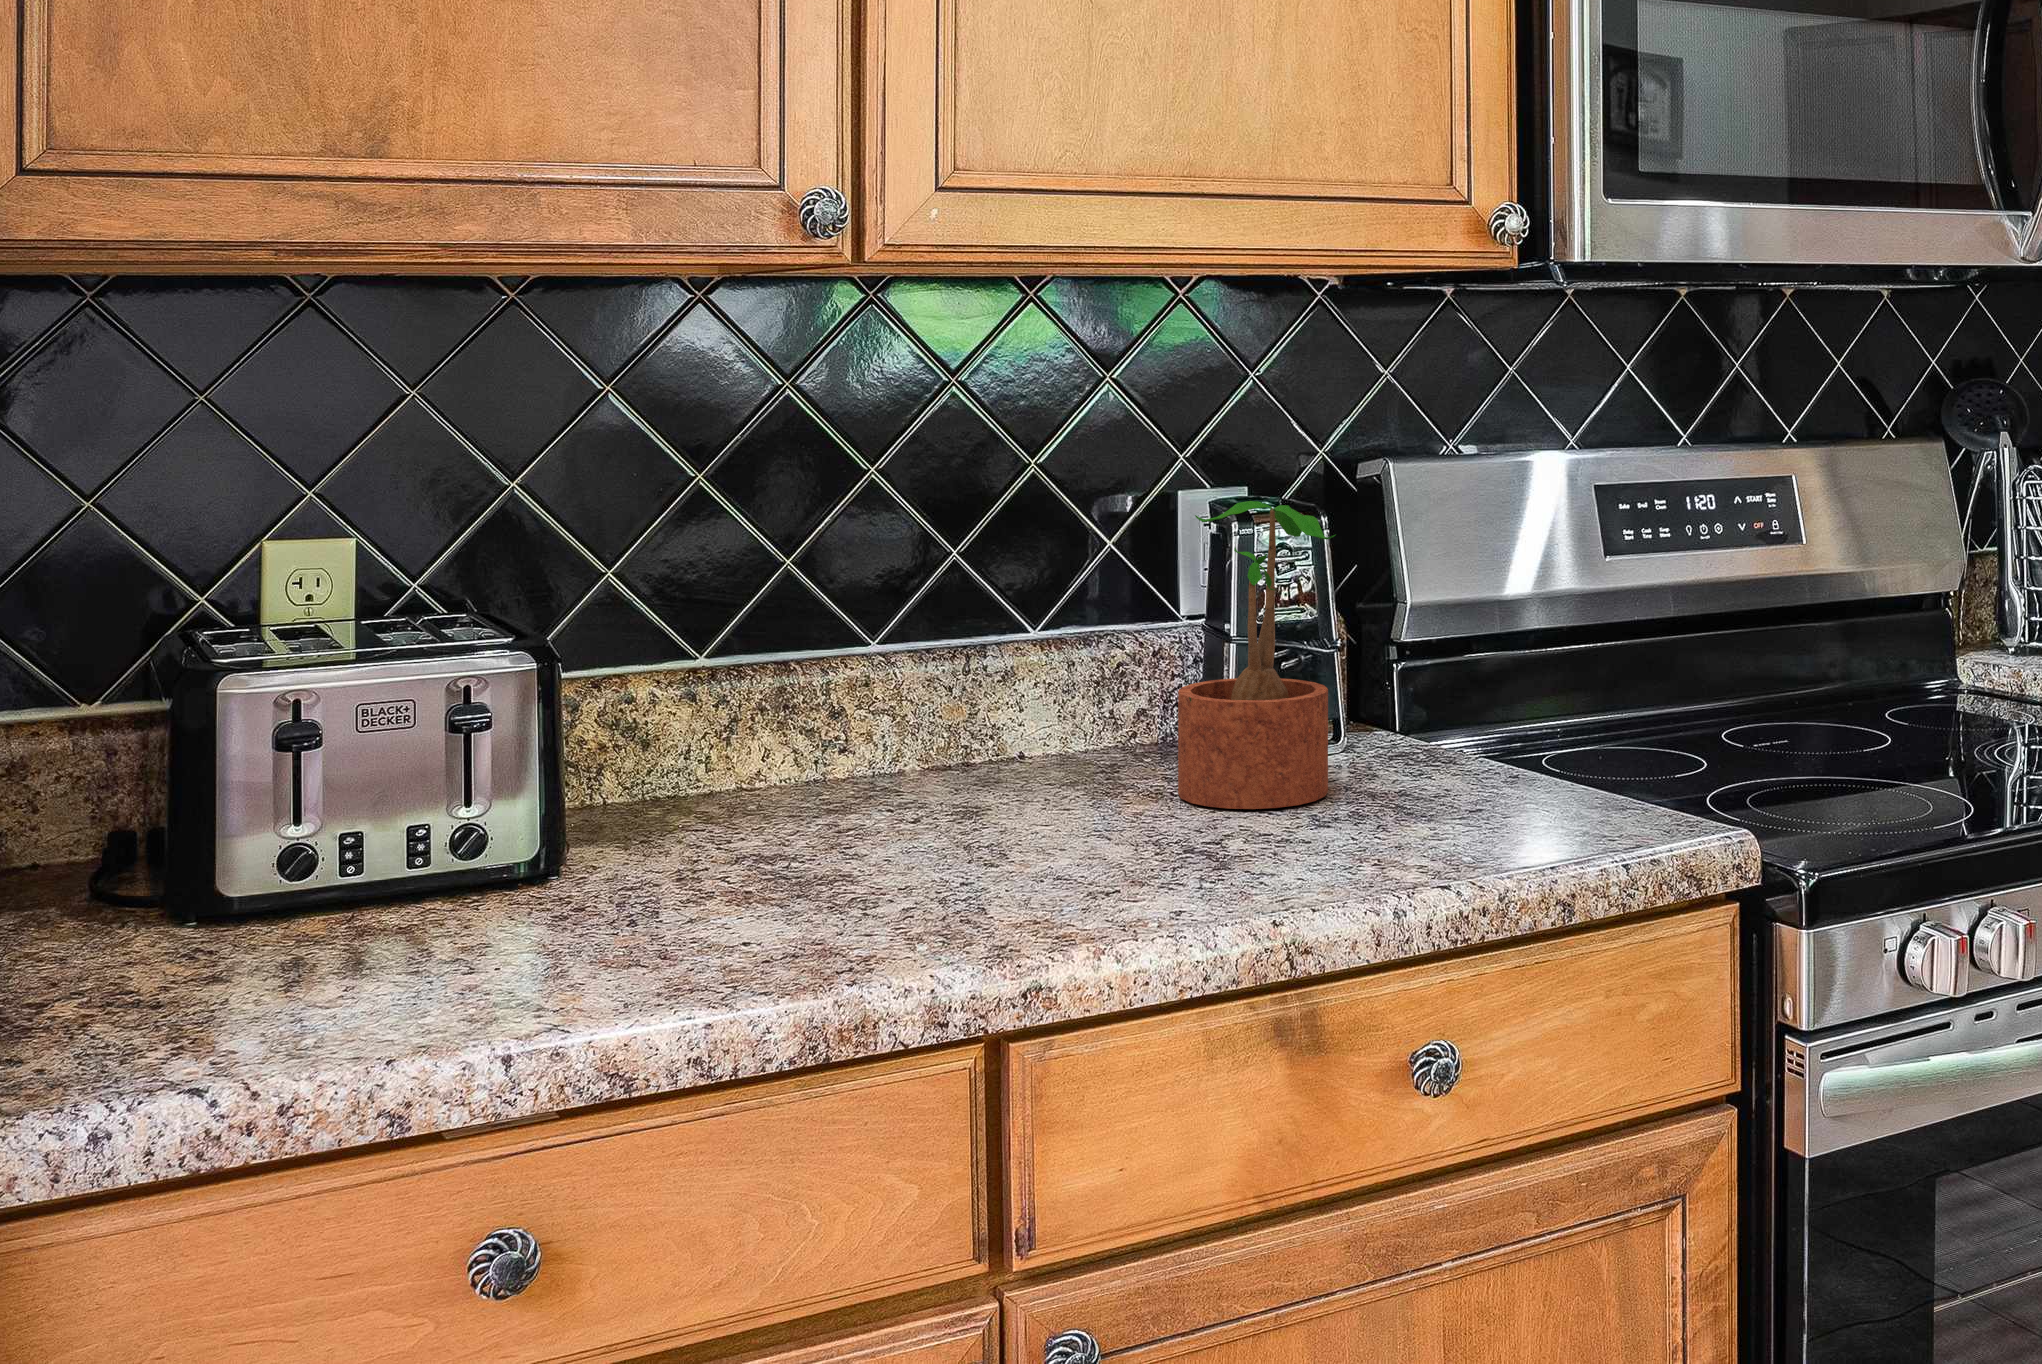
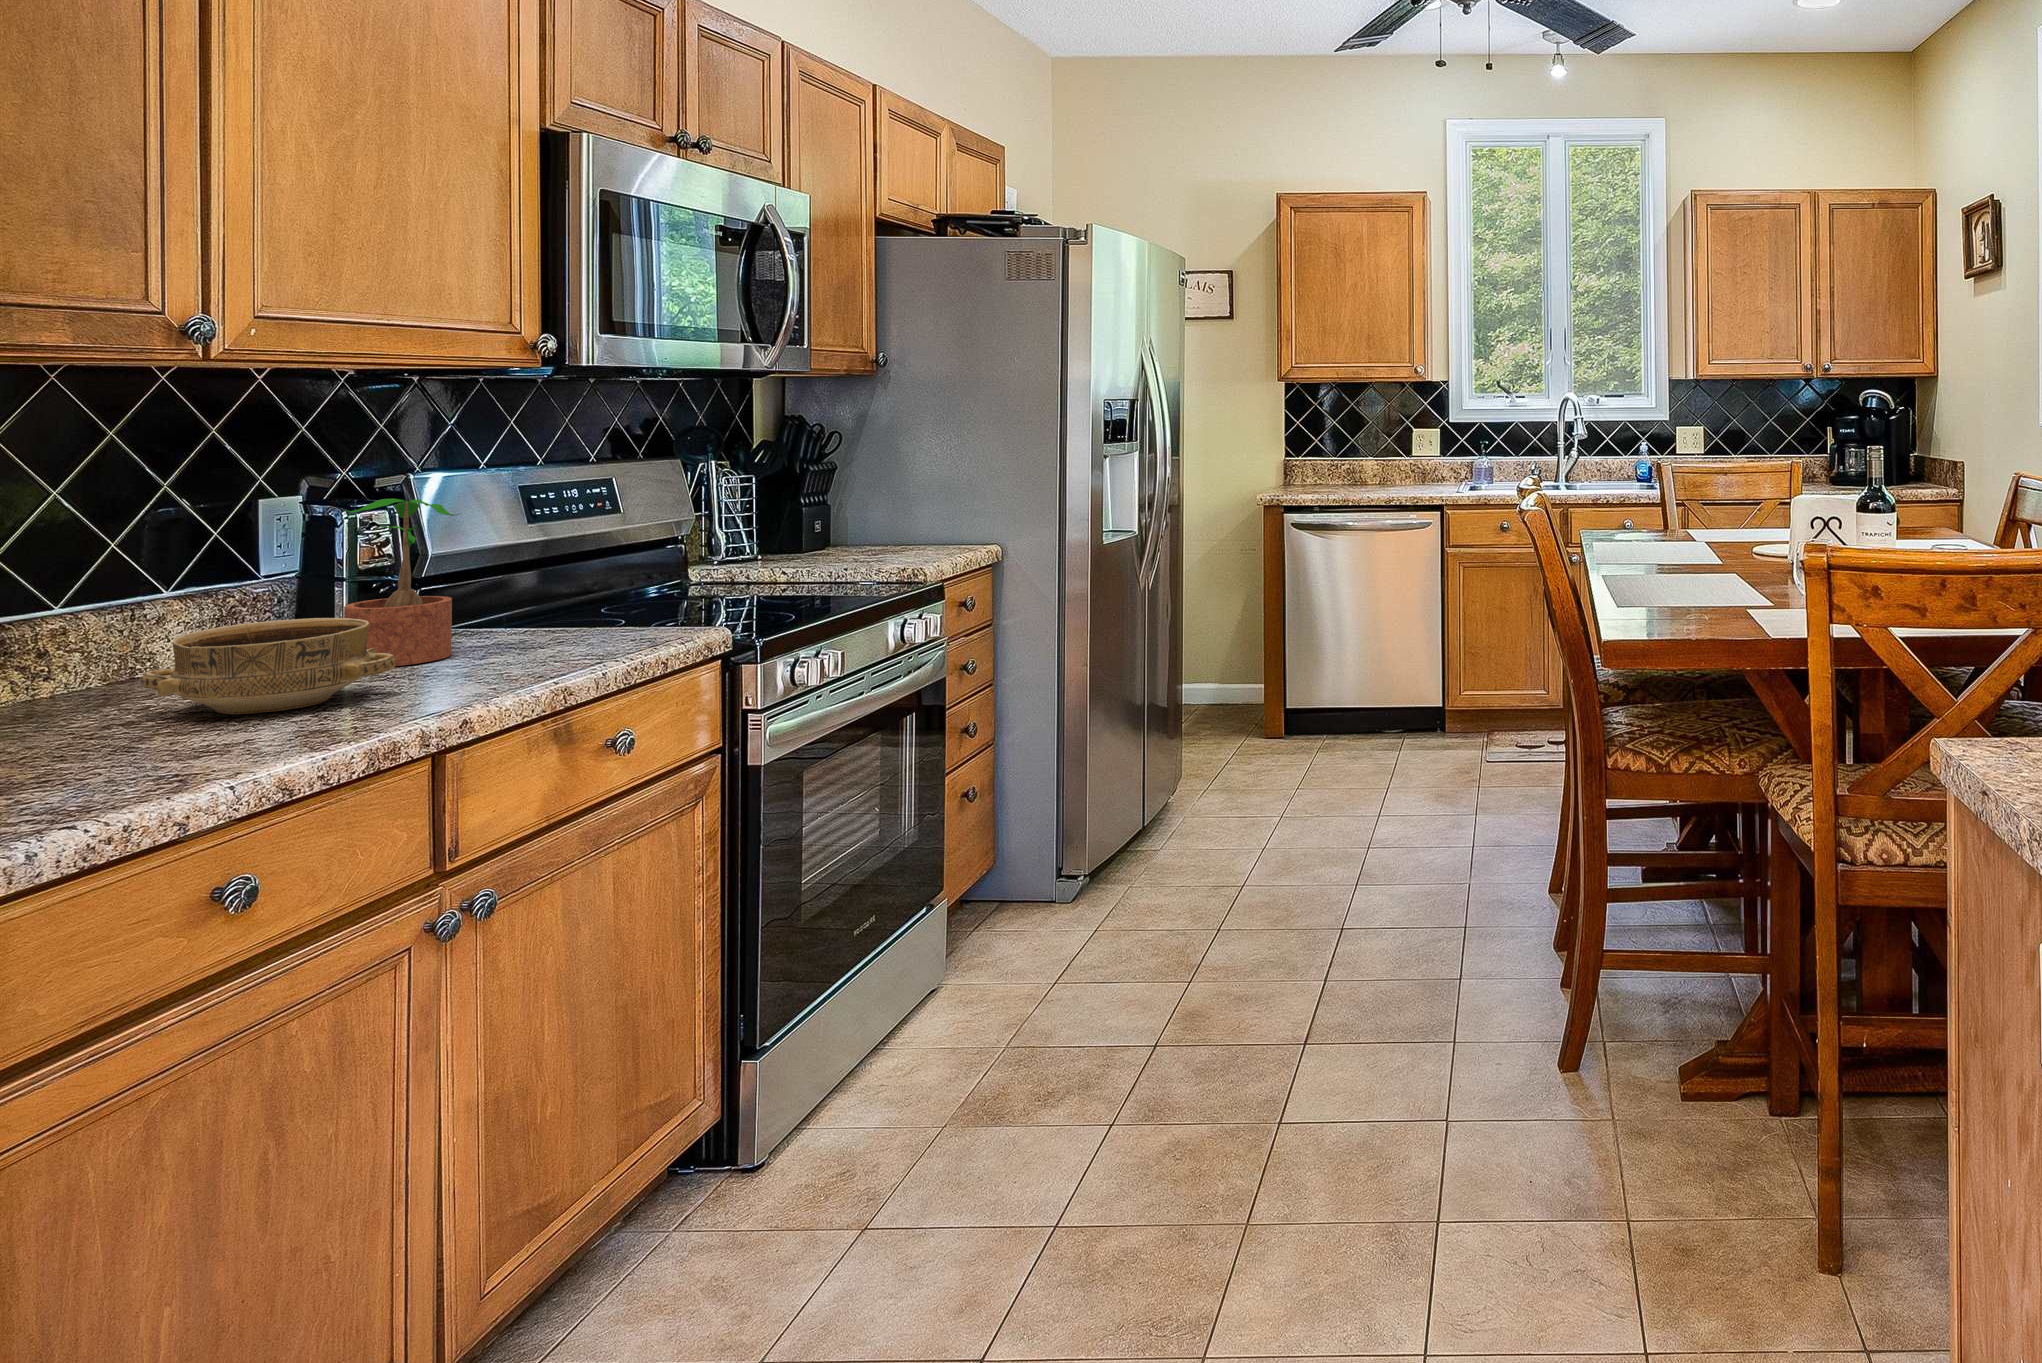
ceramic bowl: none [788,704,1105,876] -> present [142,618,396,714]

